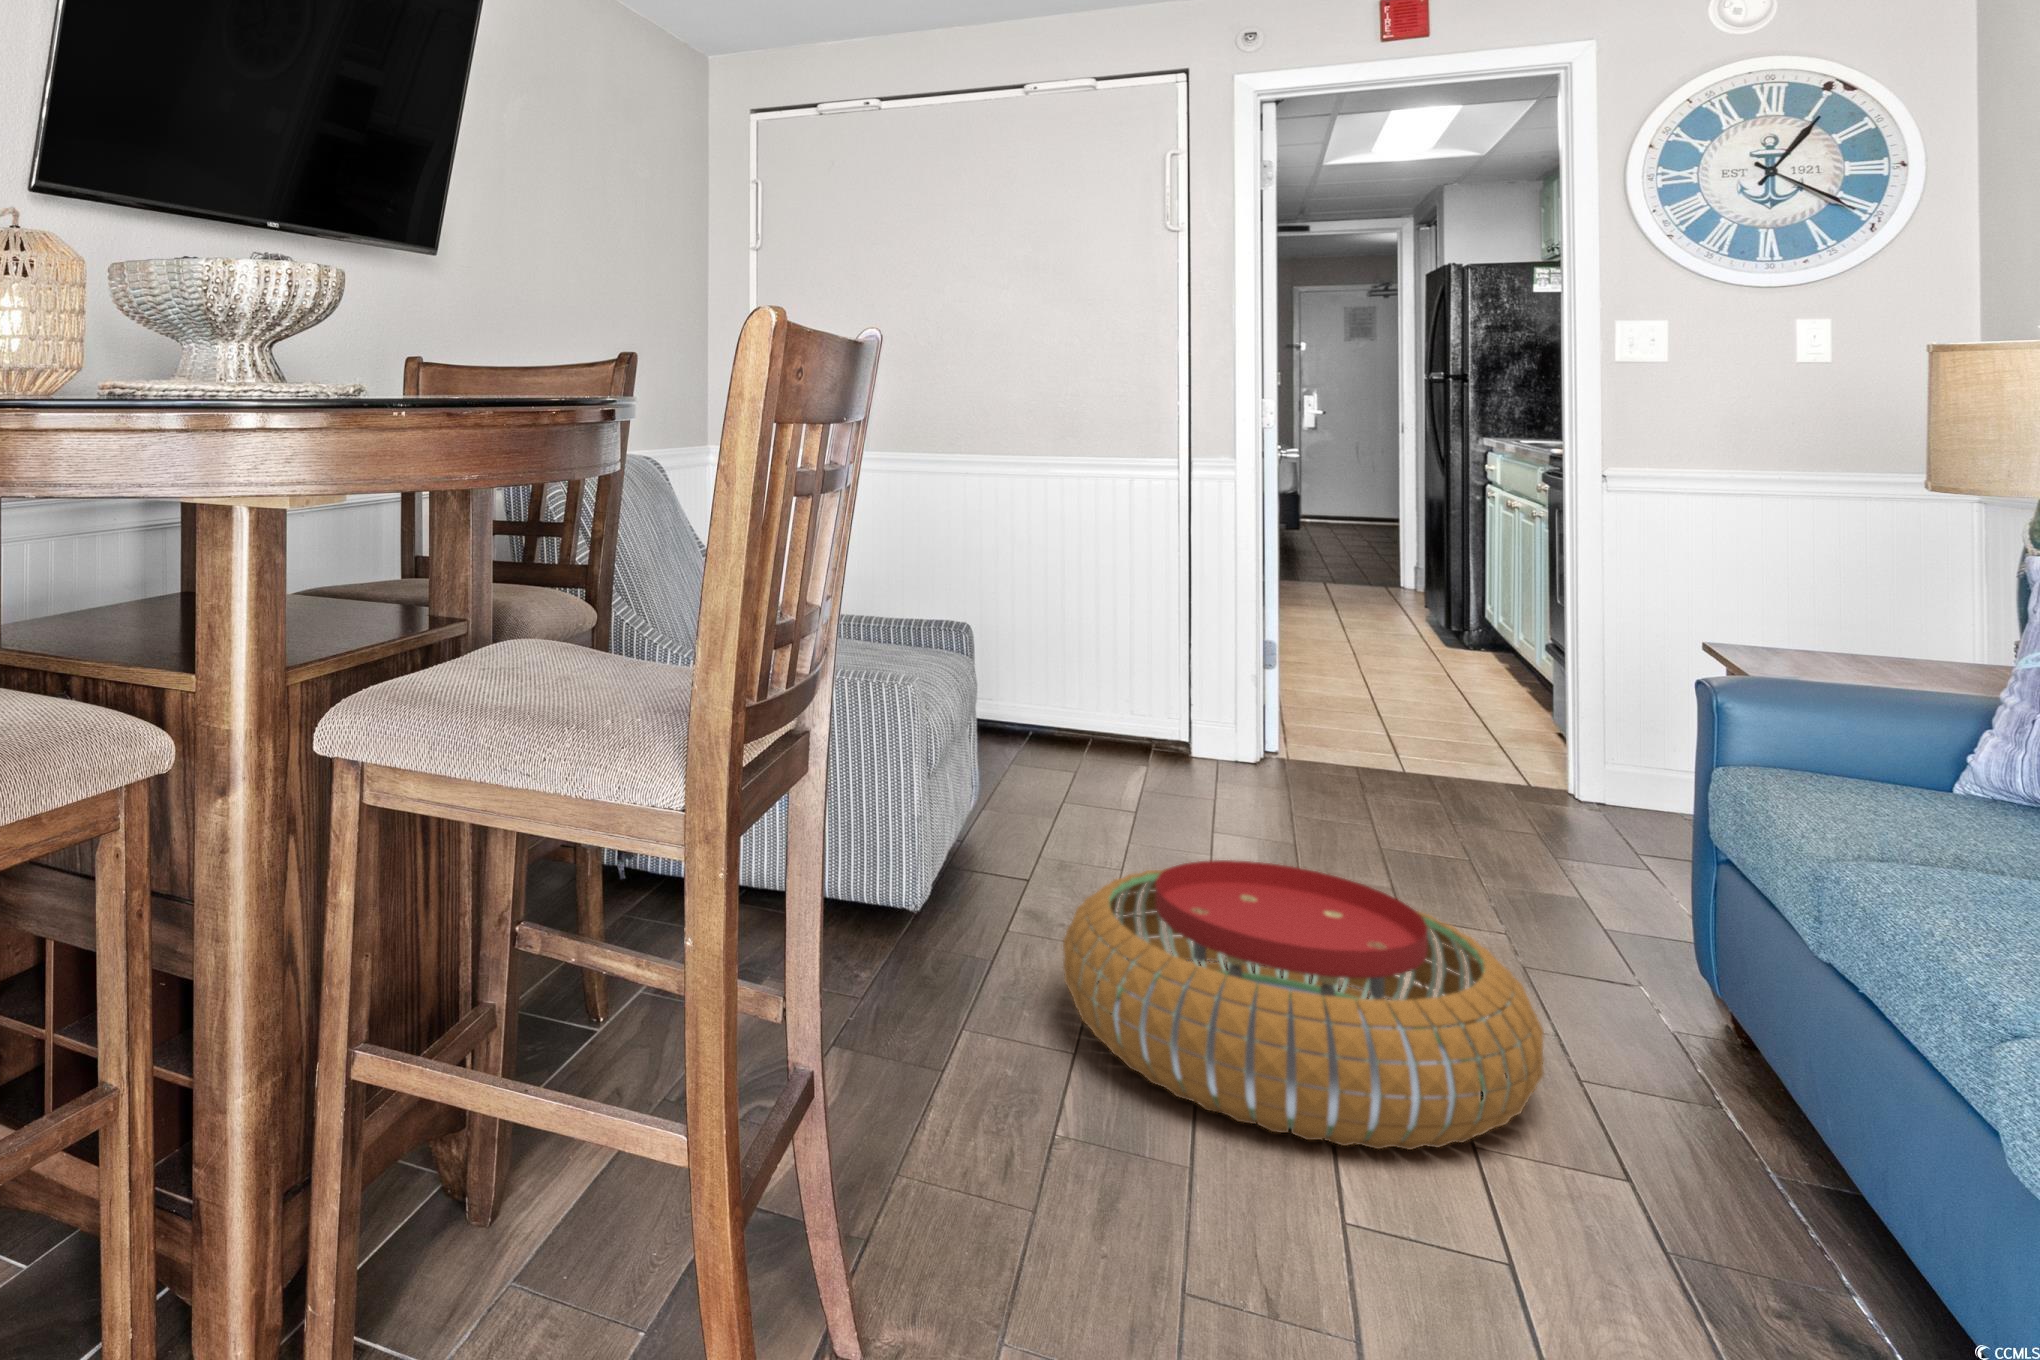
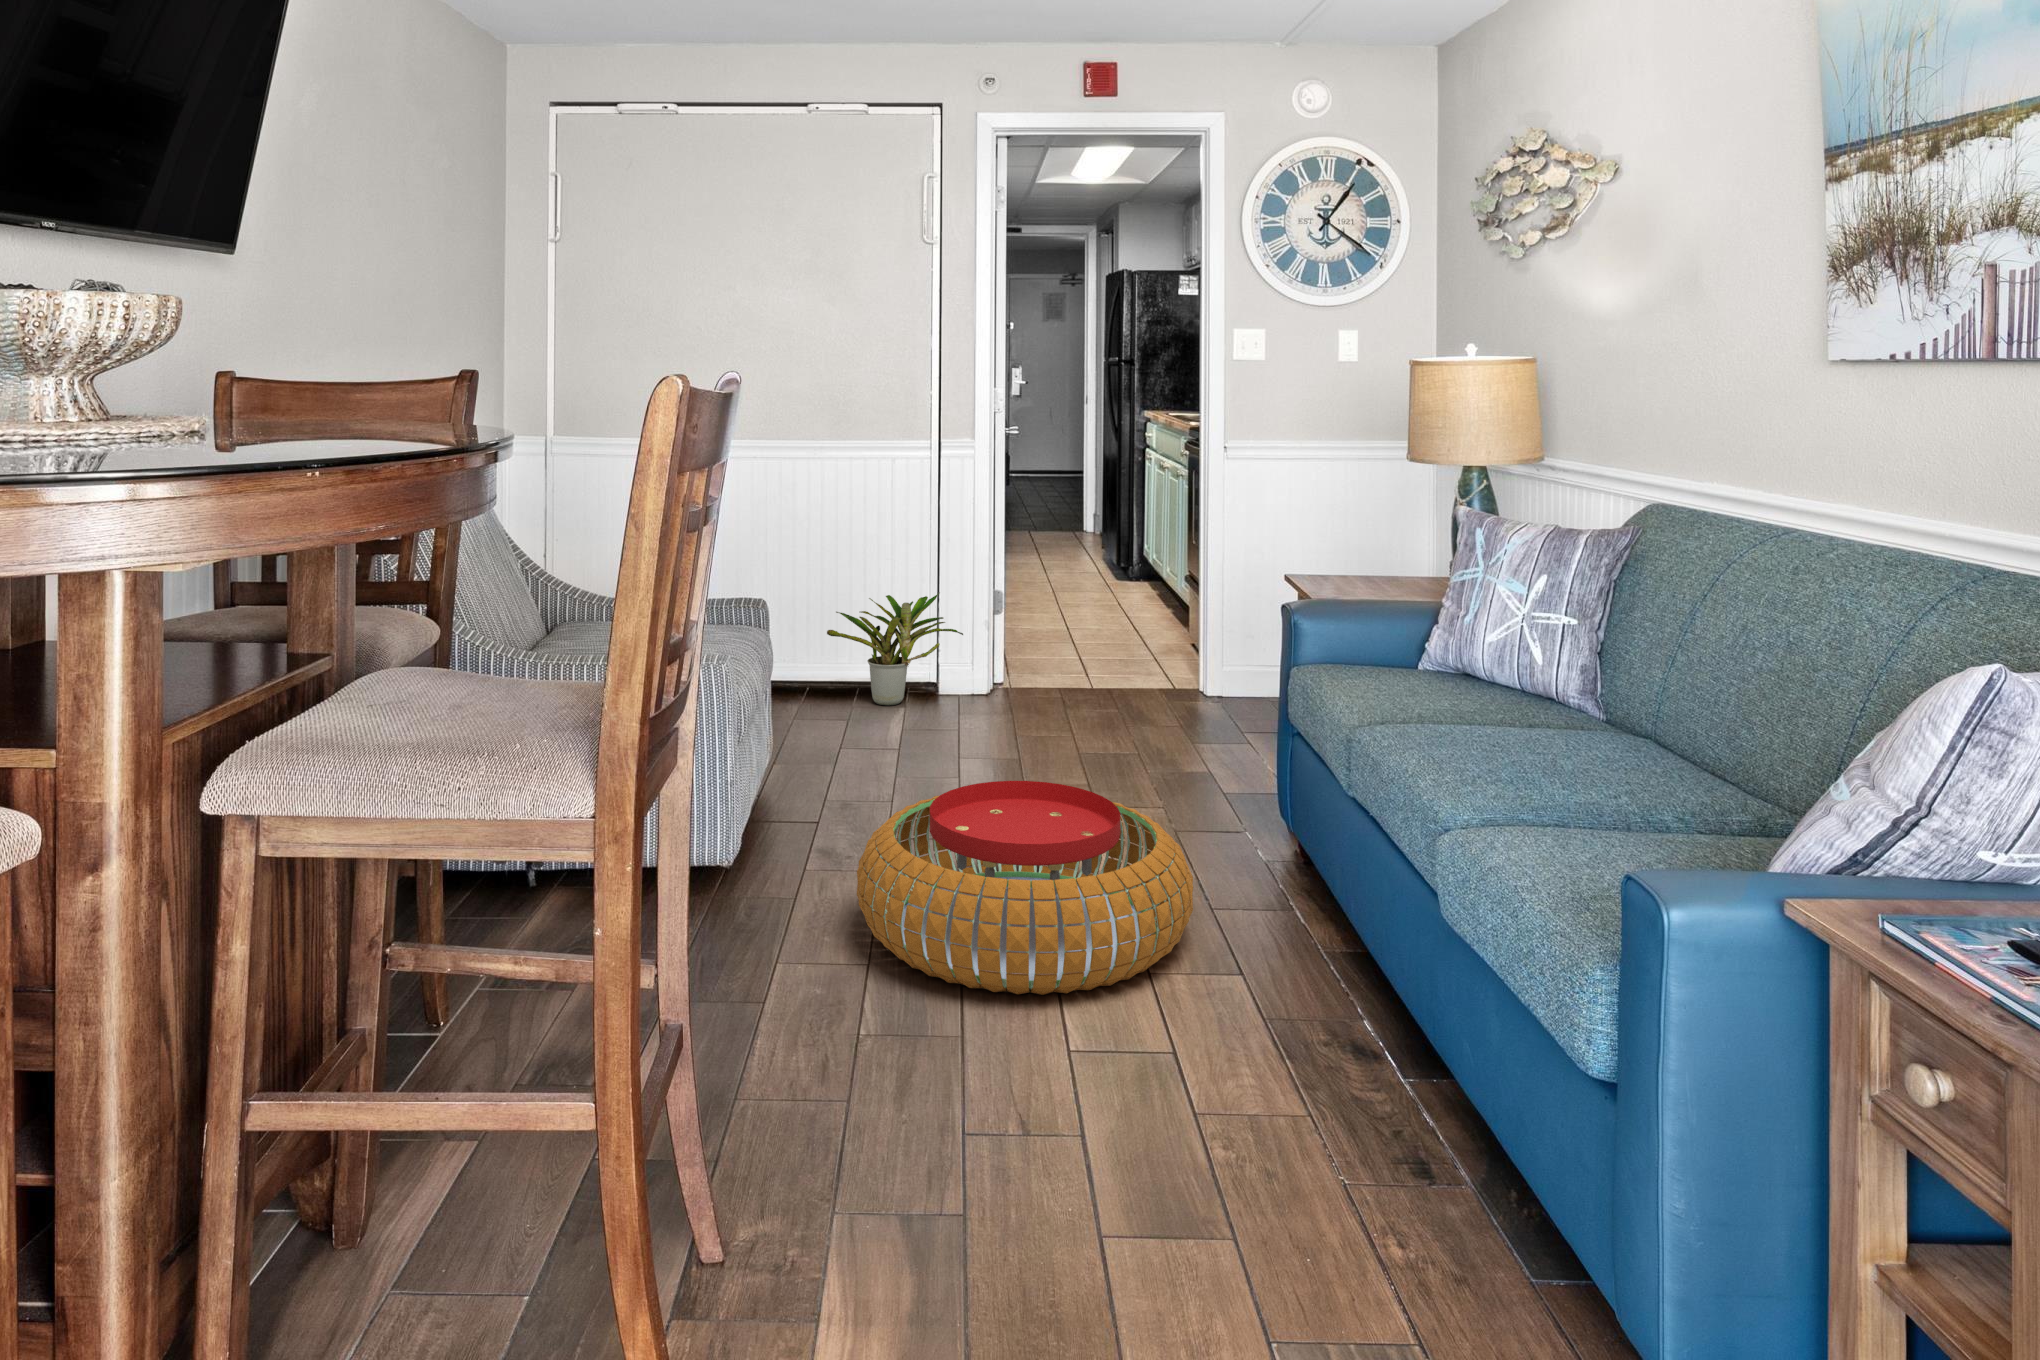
potted plant: none [1050,634,1223,761] -> present [827,593,963,705]

